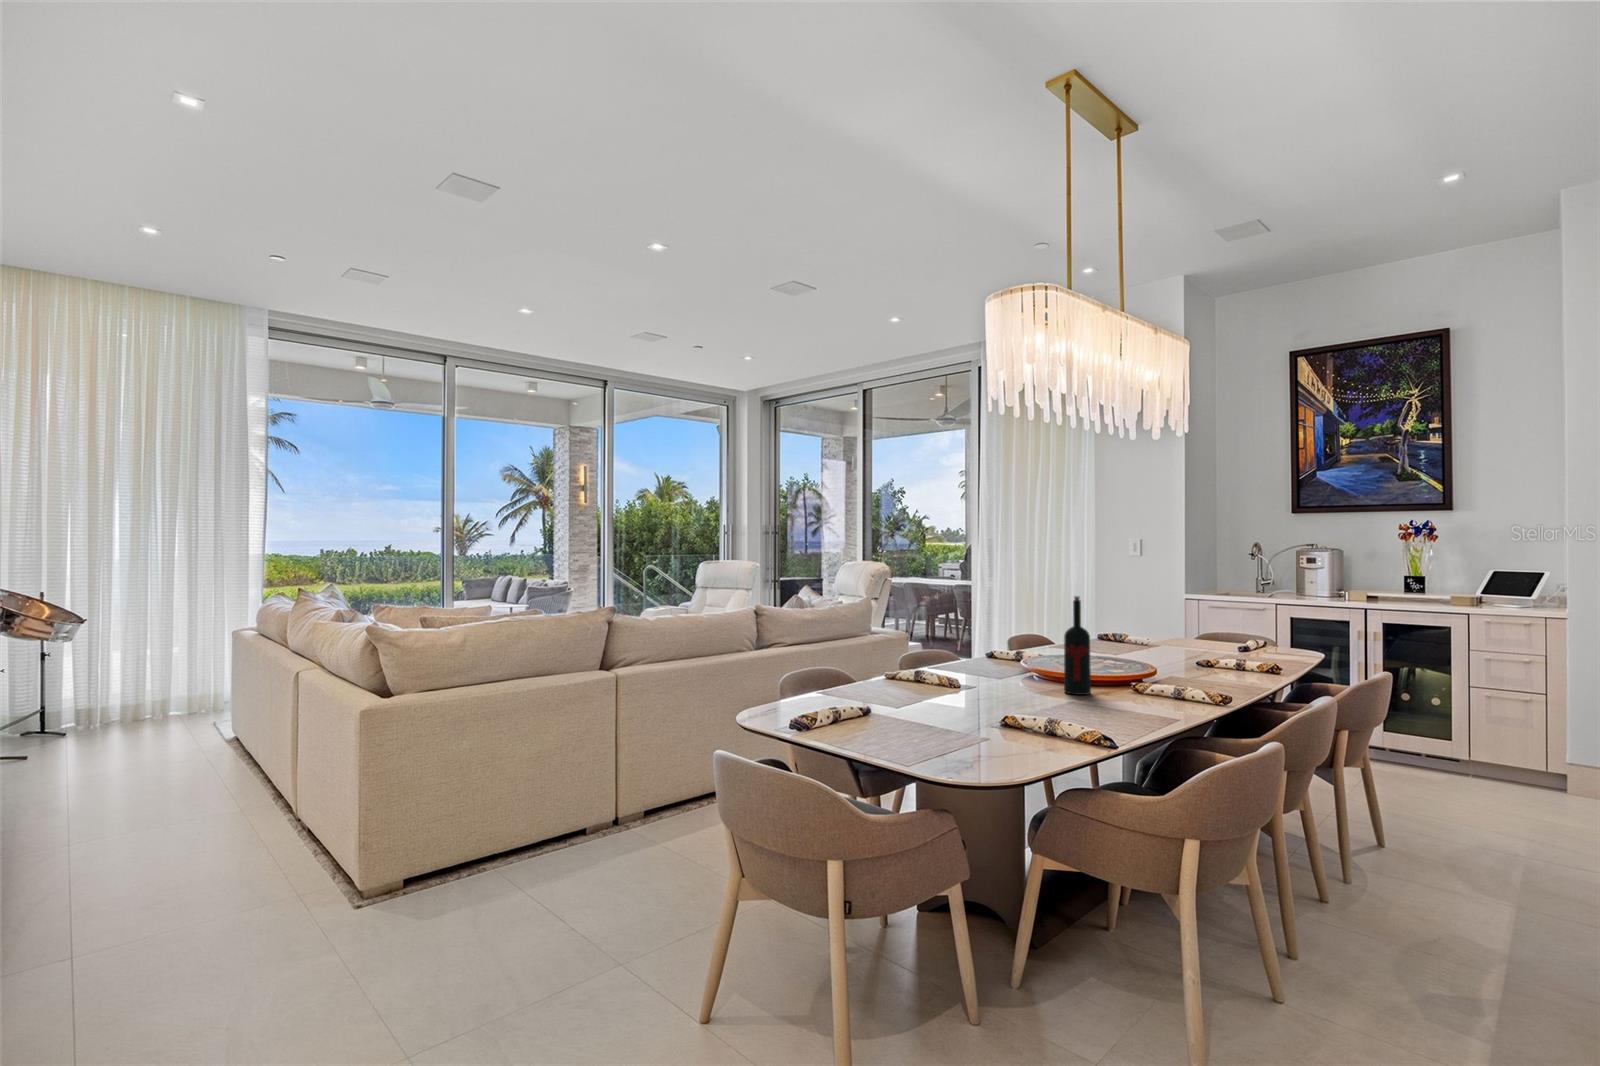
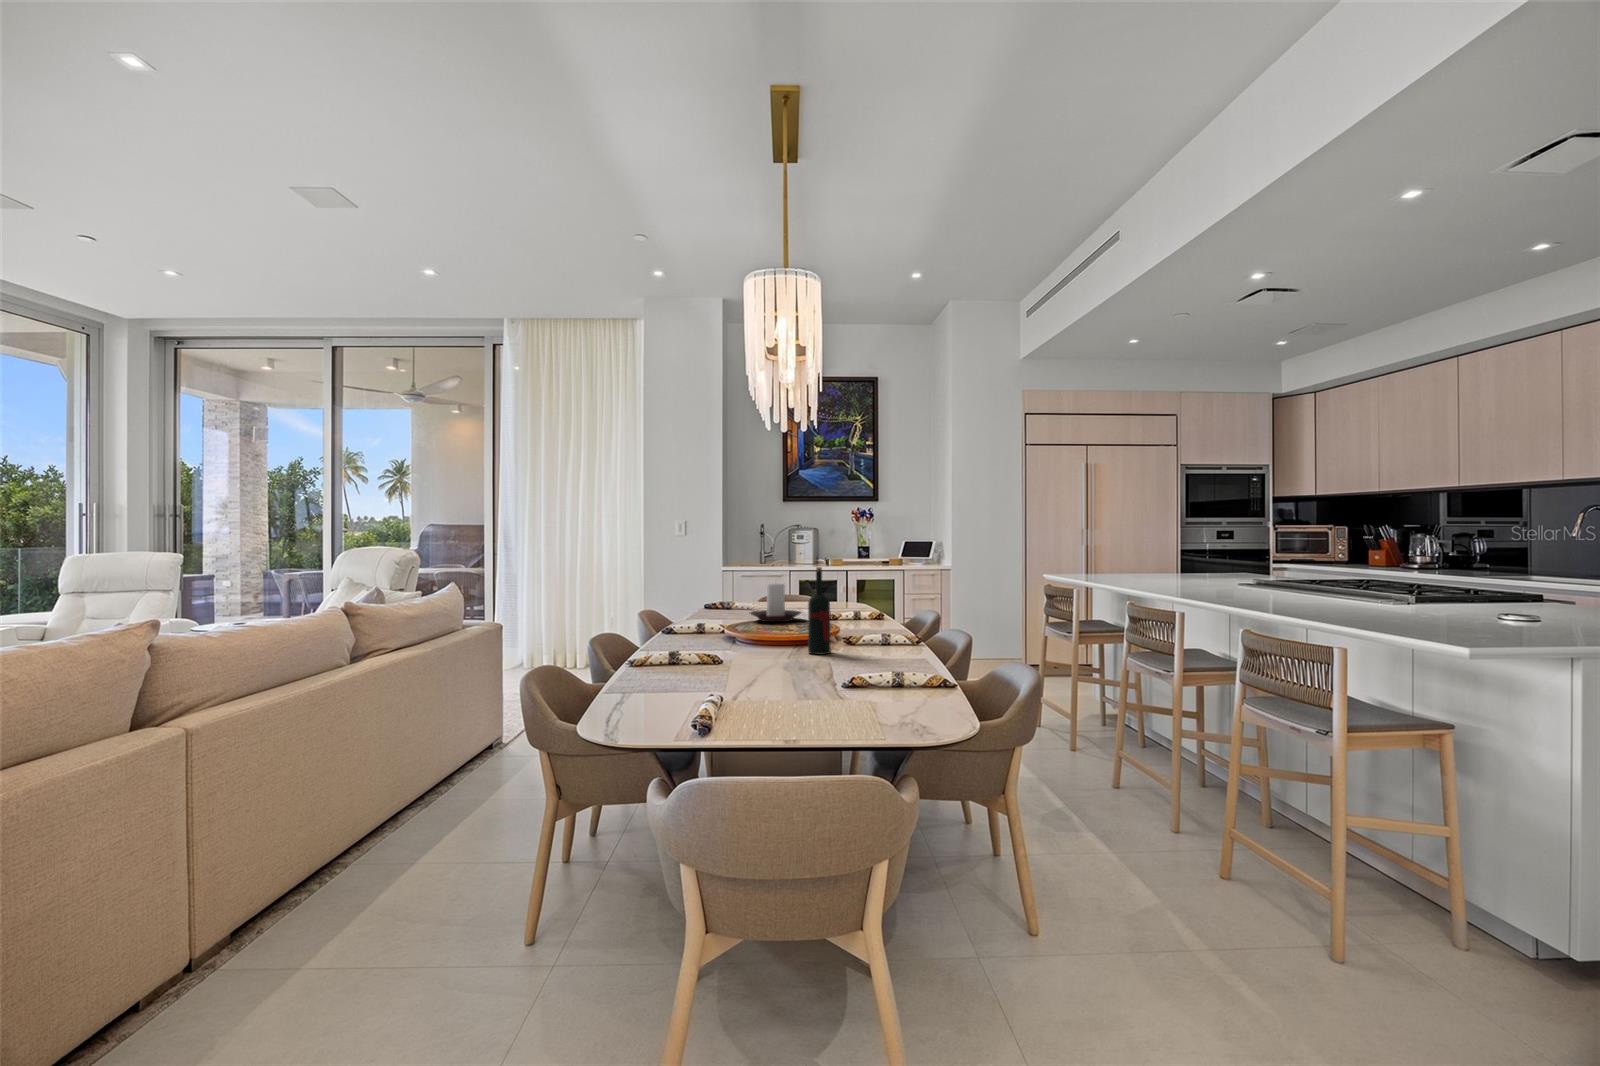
candle holder: none [1105,610,1172,658] -> present [750,583,801,622]

